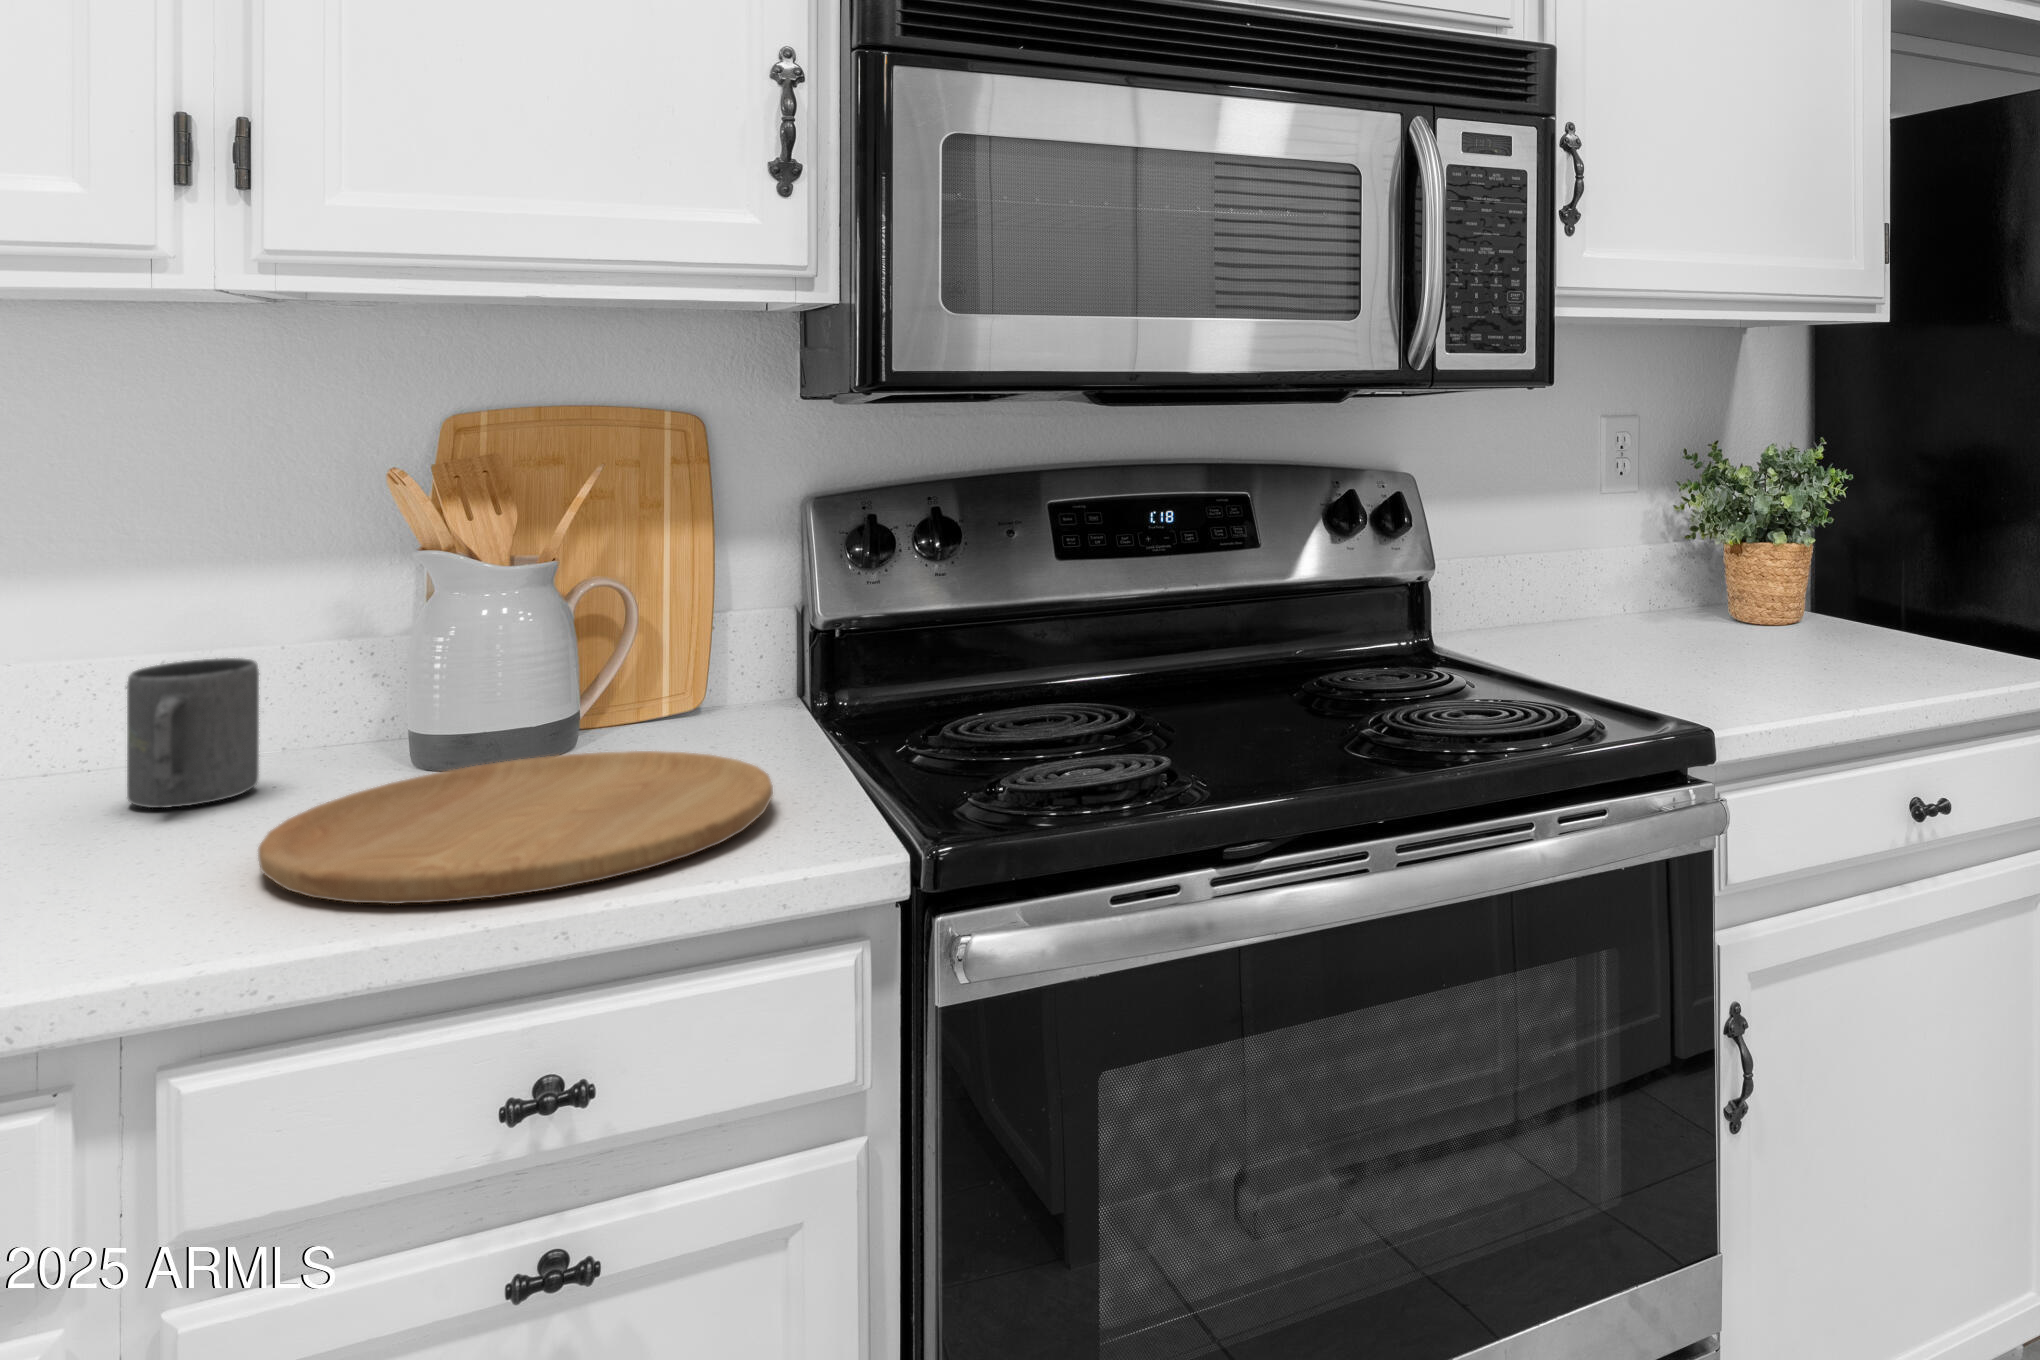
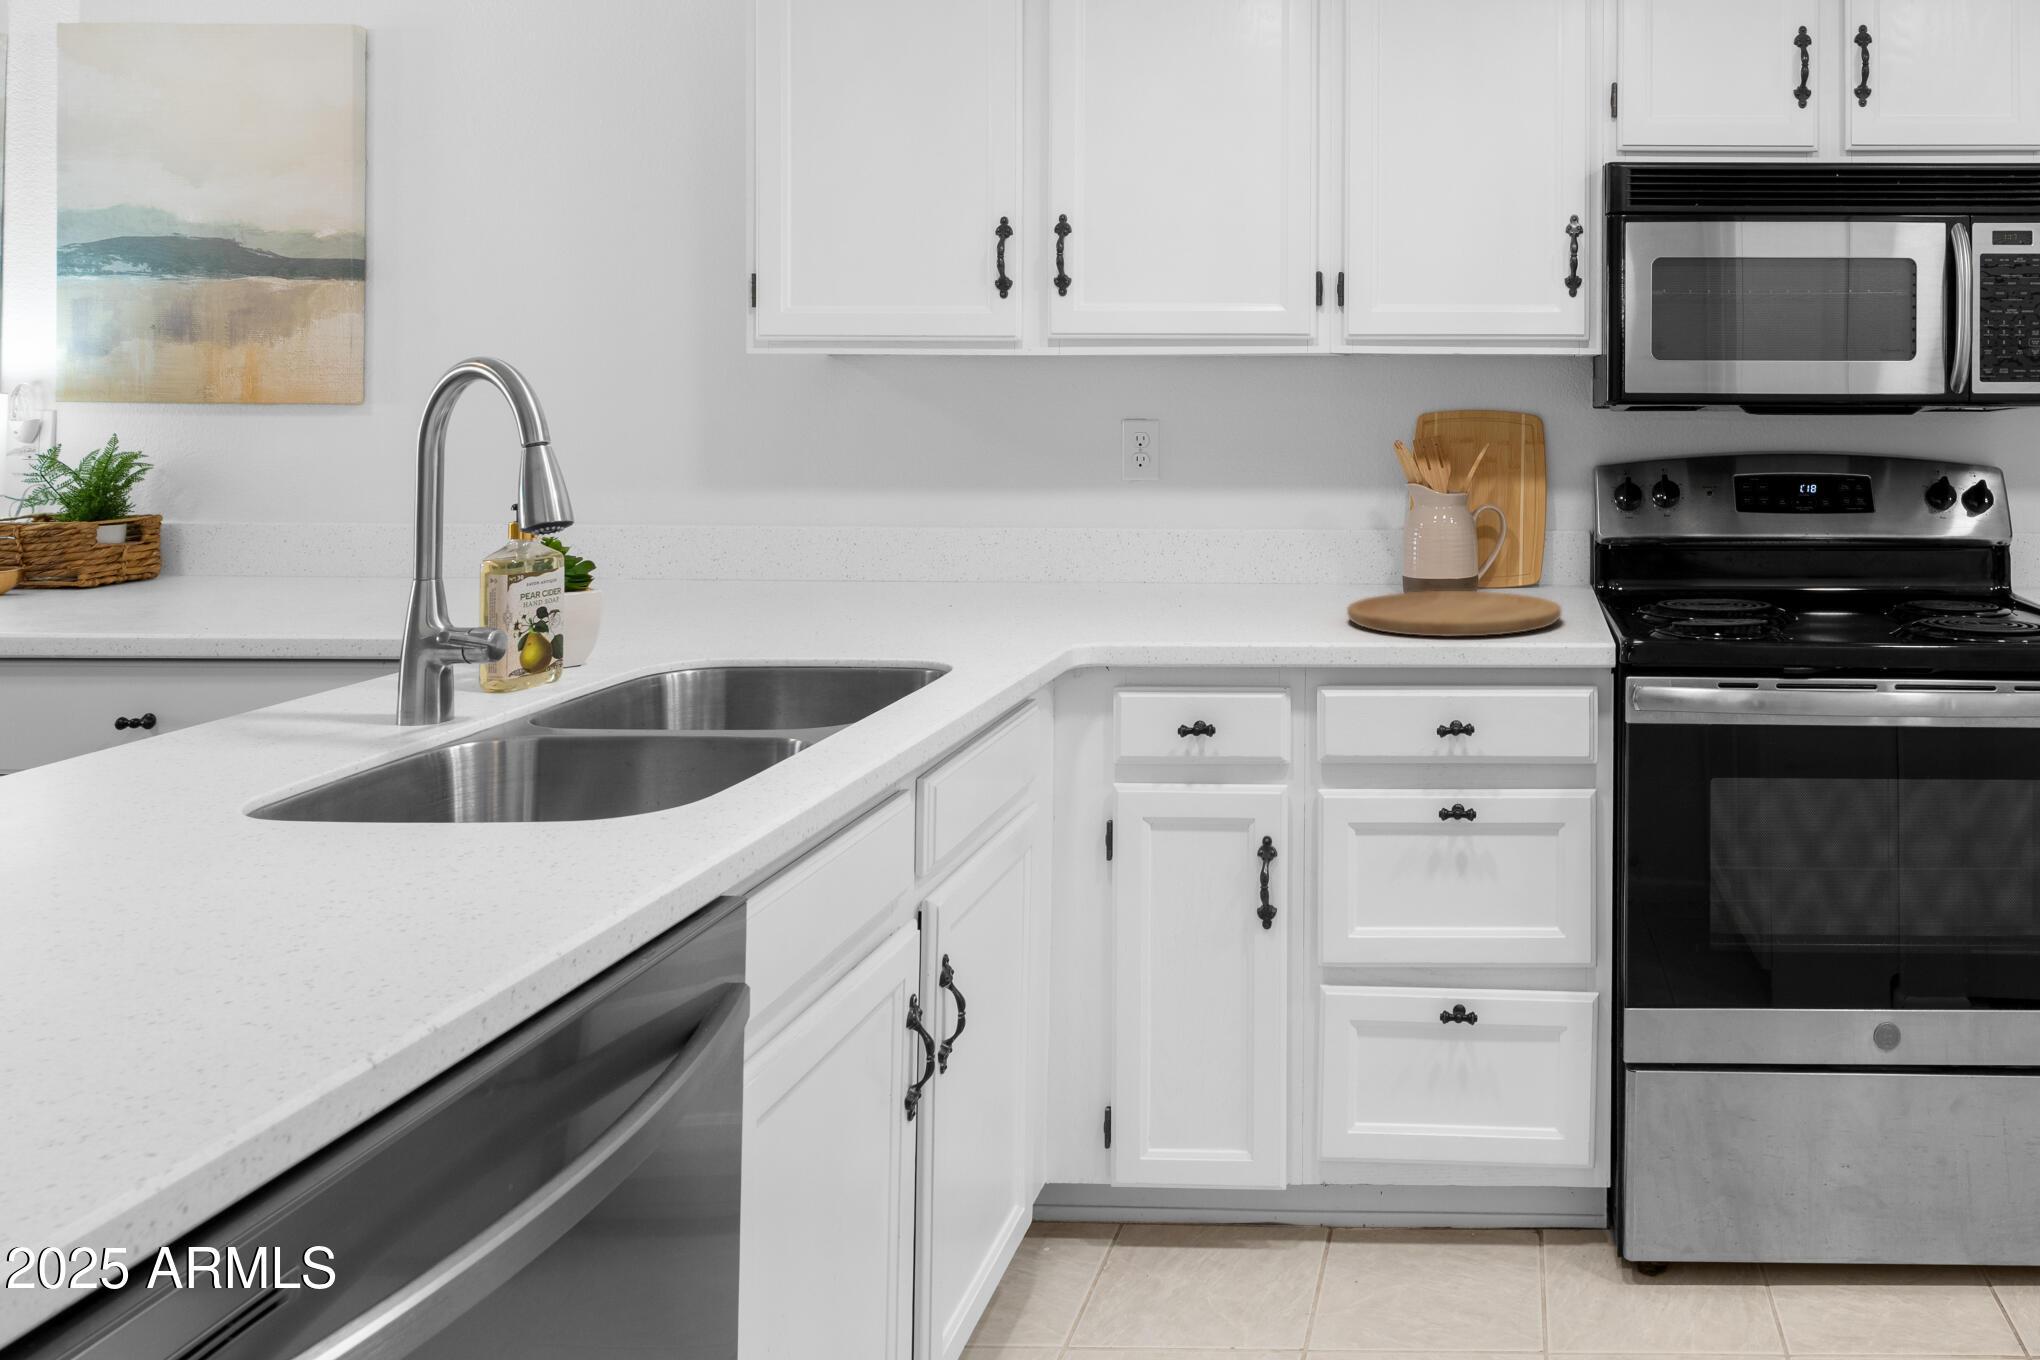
mug: present [127,658,259,808] -> none [1295,531,1344,598]

